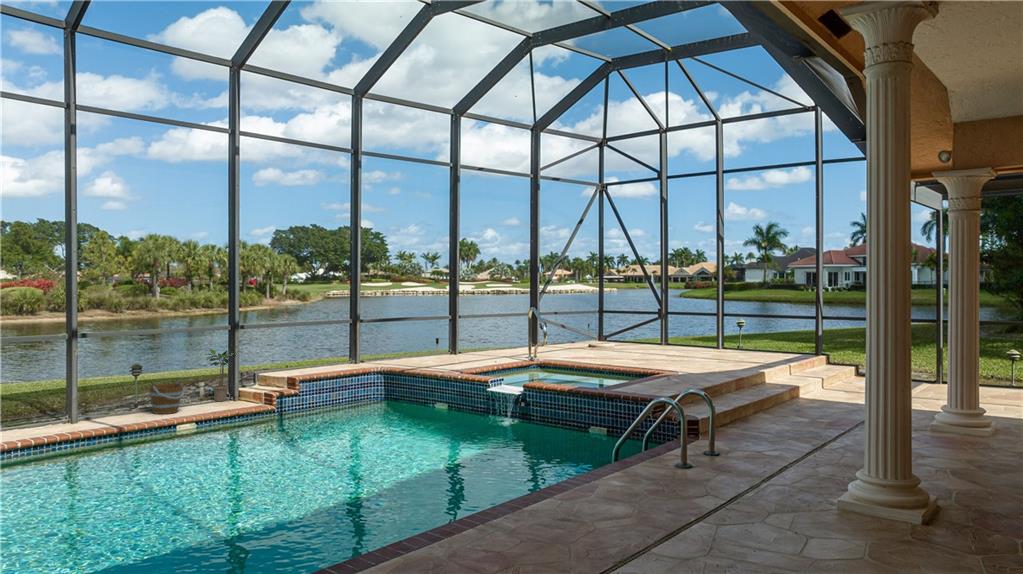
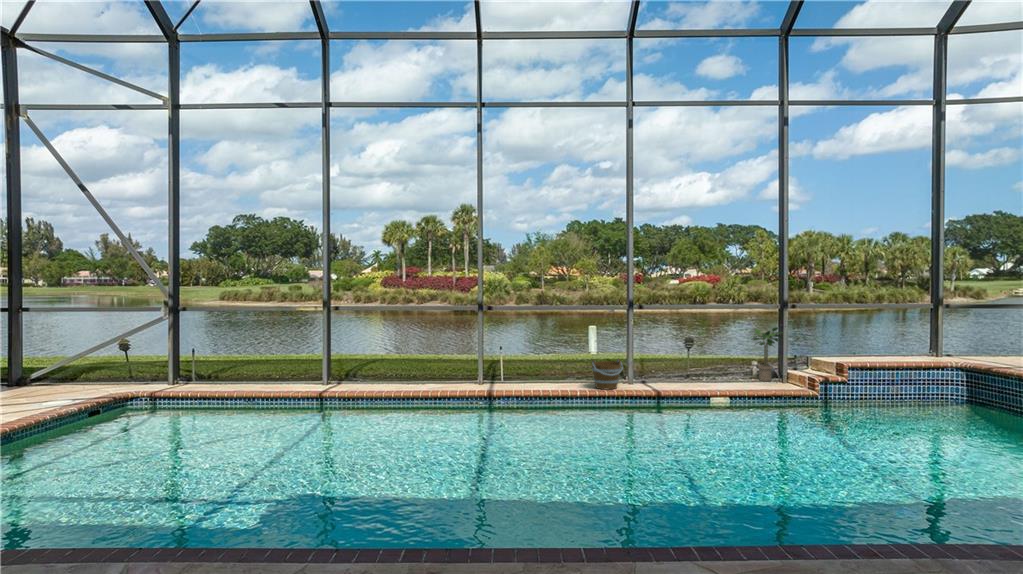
bucket: present [149,380,185,414] -> present [592,359,623,390]

